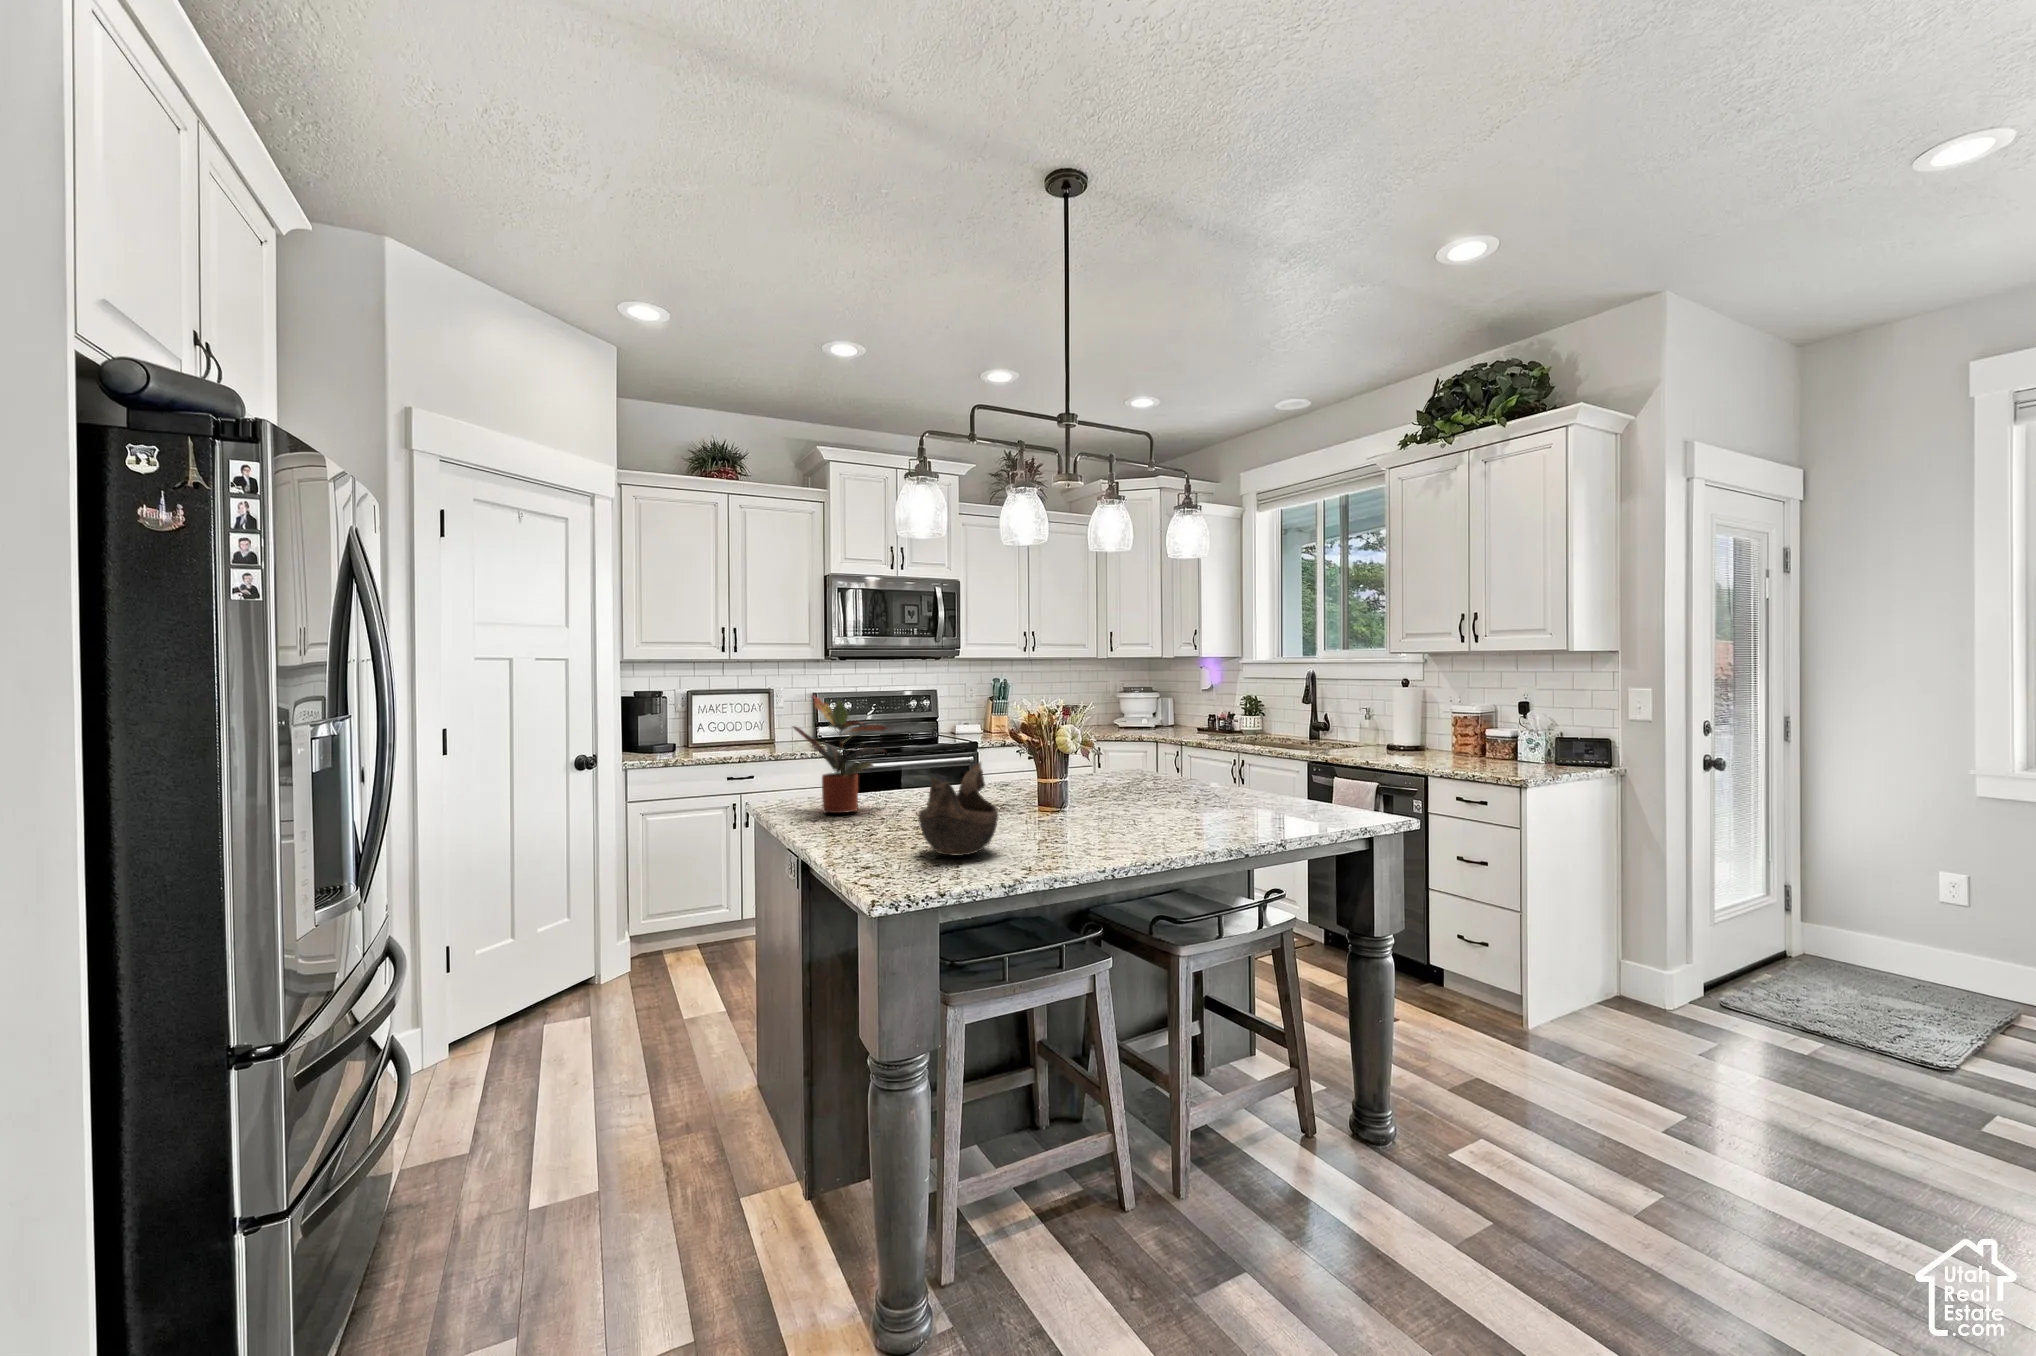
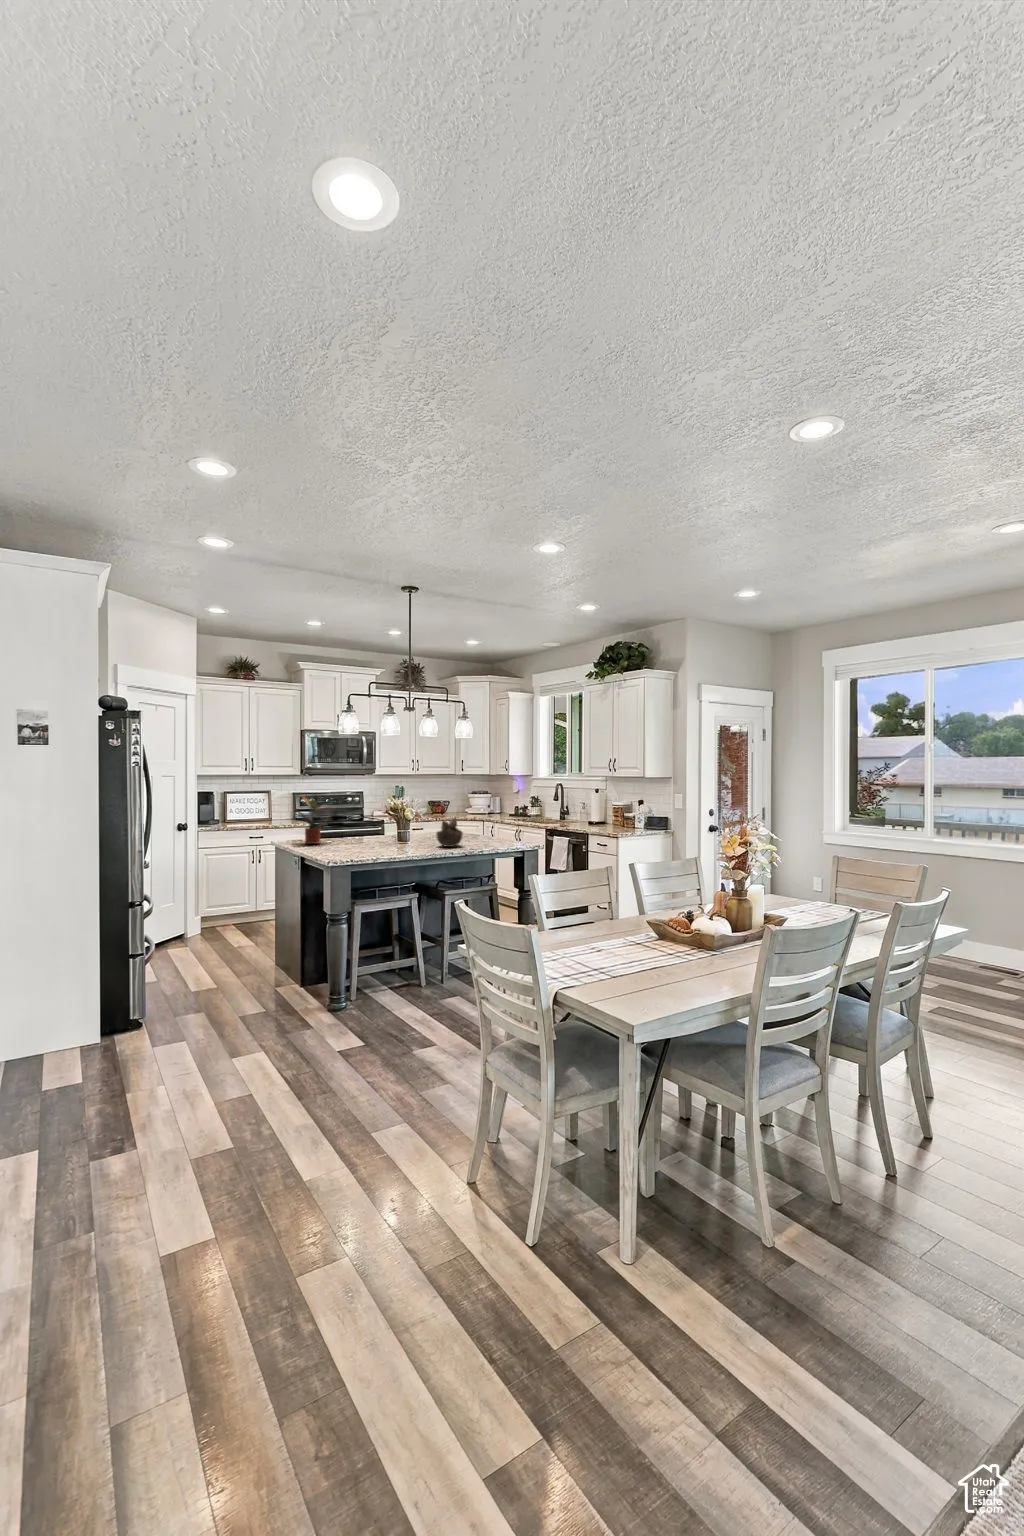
decorative bowl: present [918,762,998,856] -> present [436,818,463,847]

